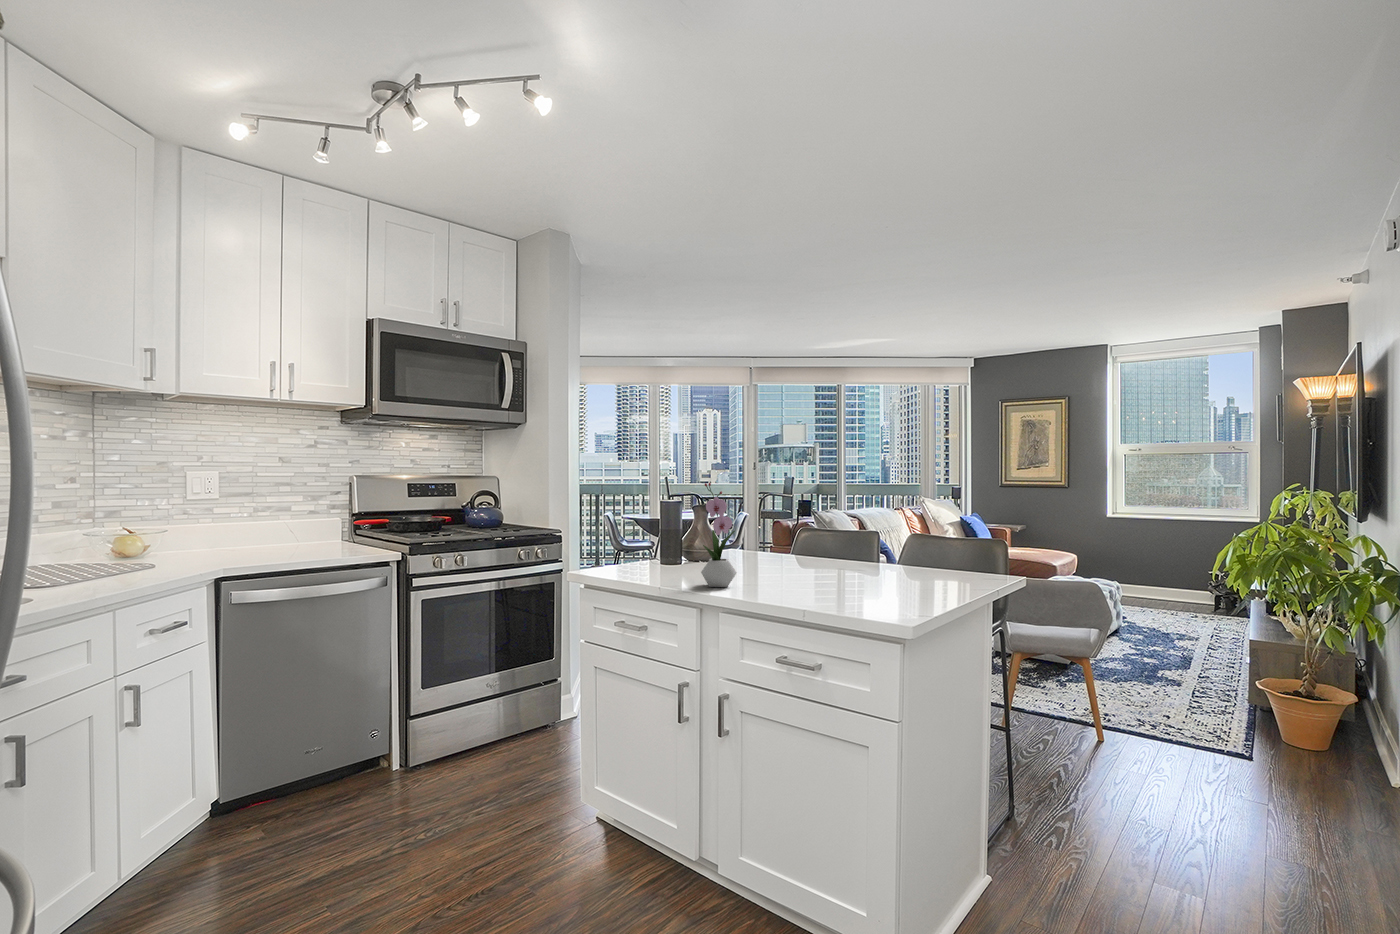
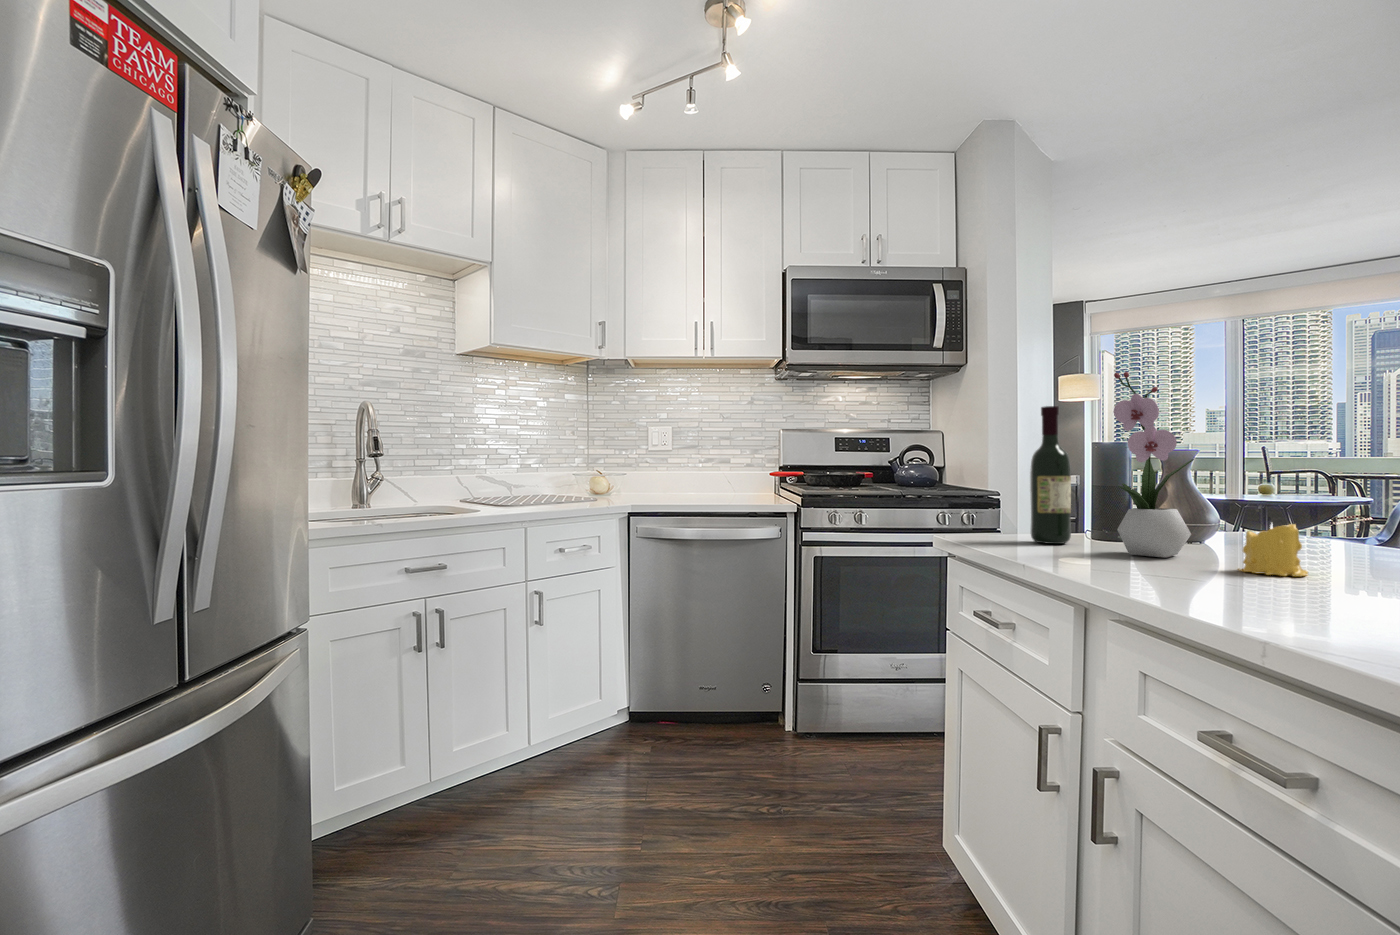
wine bottle: none [648,495,670,582] -> present [1030,406,1071,544]
candle: none [763,566,789,594] -> present [1238,524,1308,576]

